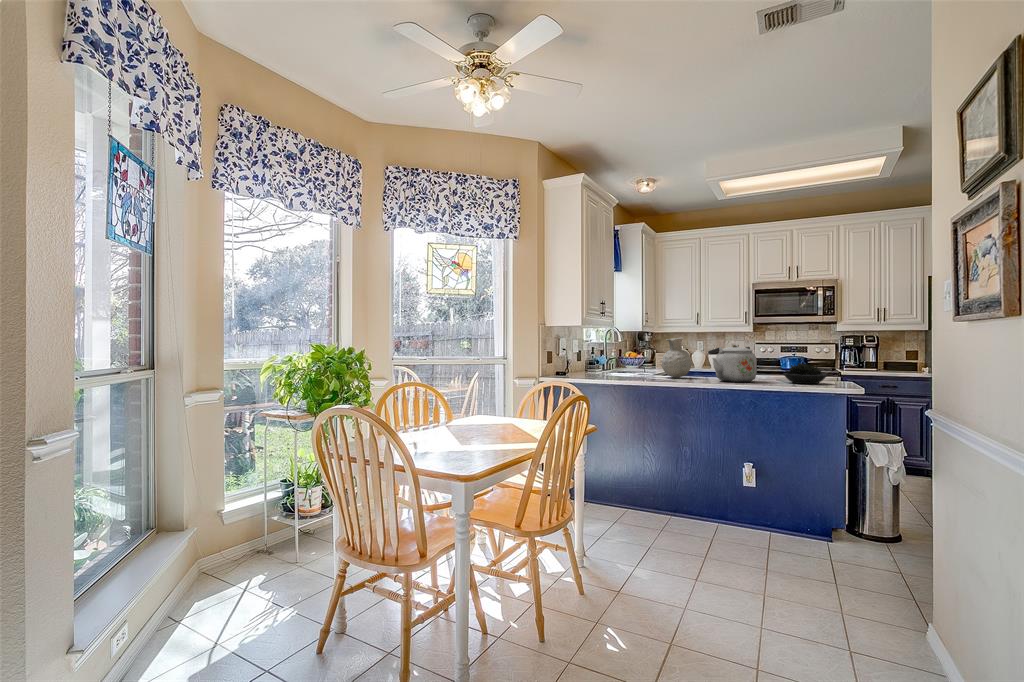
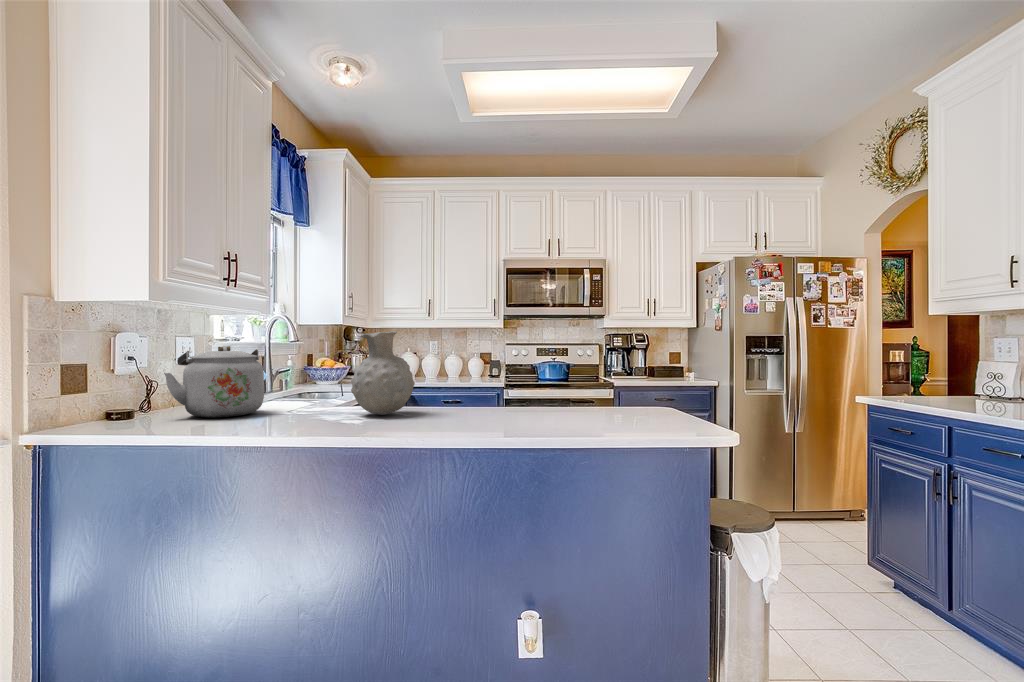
kettle: present [708,344,757,382] -> present [164,346,264,418]
succulent plant: present [783,363,827,384] -> none [583,379,660,422]

